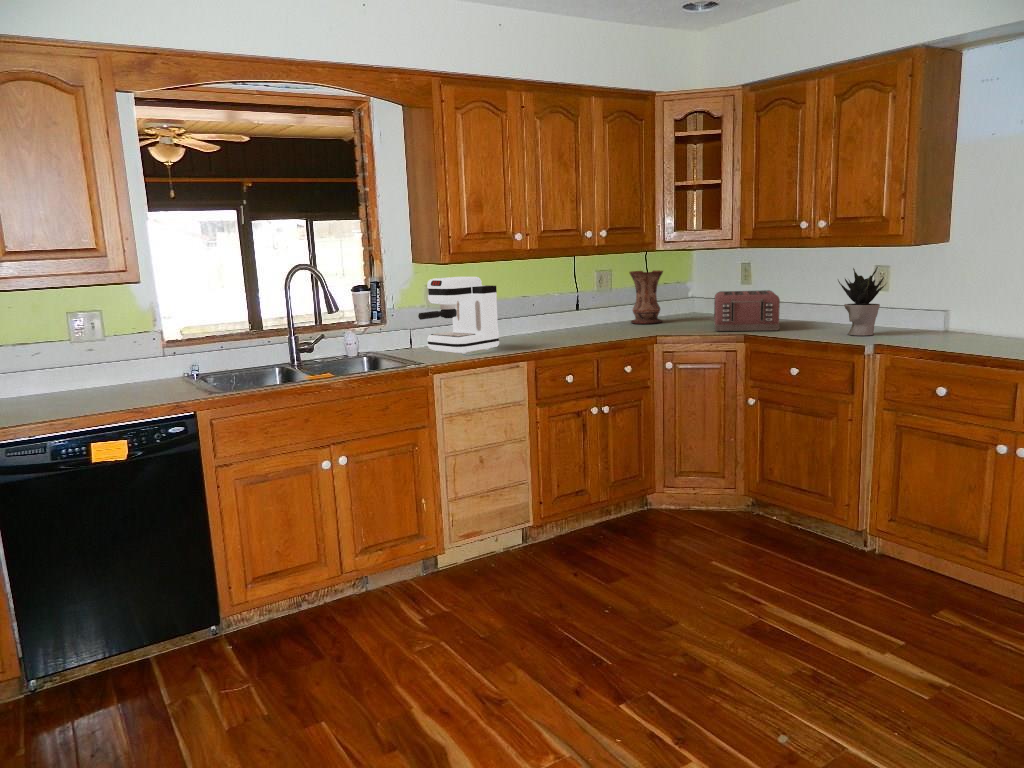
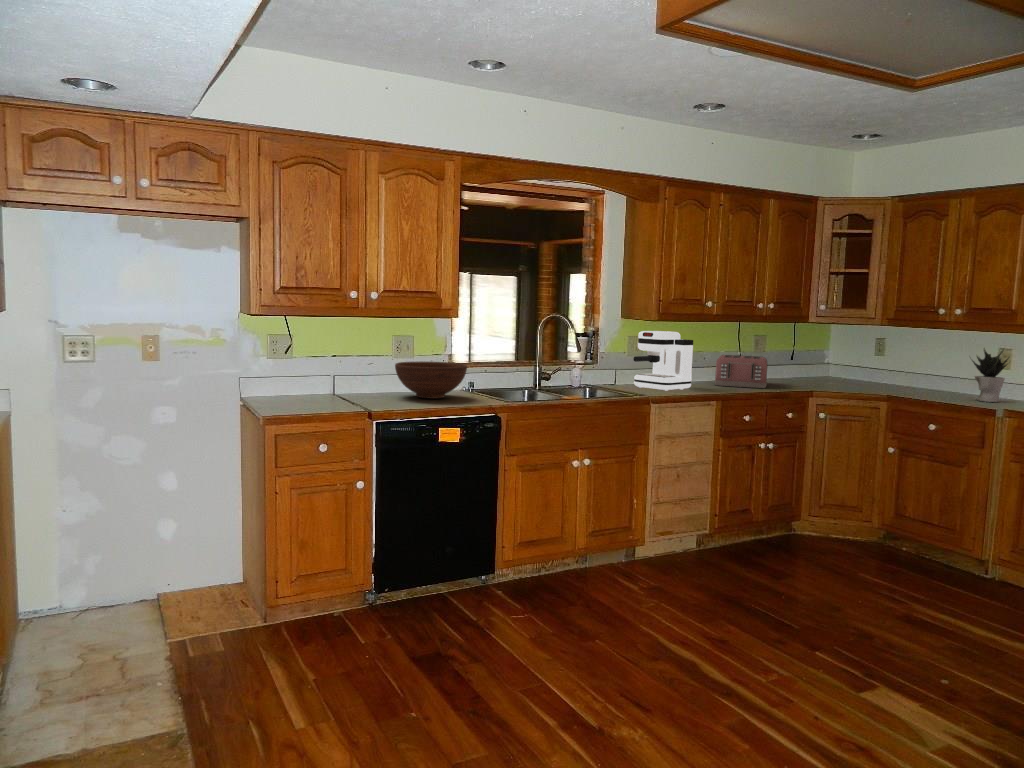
vase: present [629,270,663,324] -> none [781,338,812,382]
toaster: present [714,290,780,331] -> present [715,355,767,388]
fruit bowl: none [48,344,159,399] -> present [395,361,467,399]

